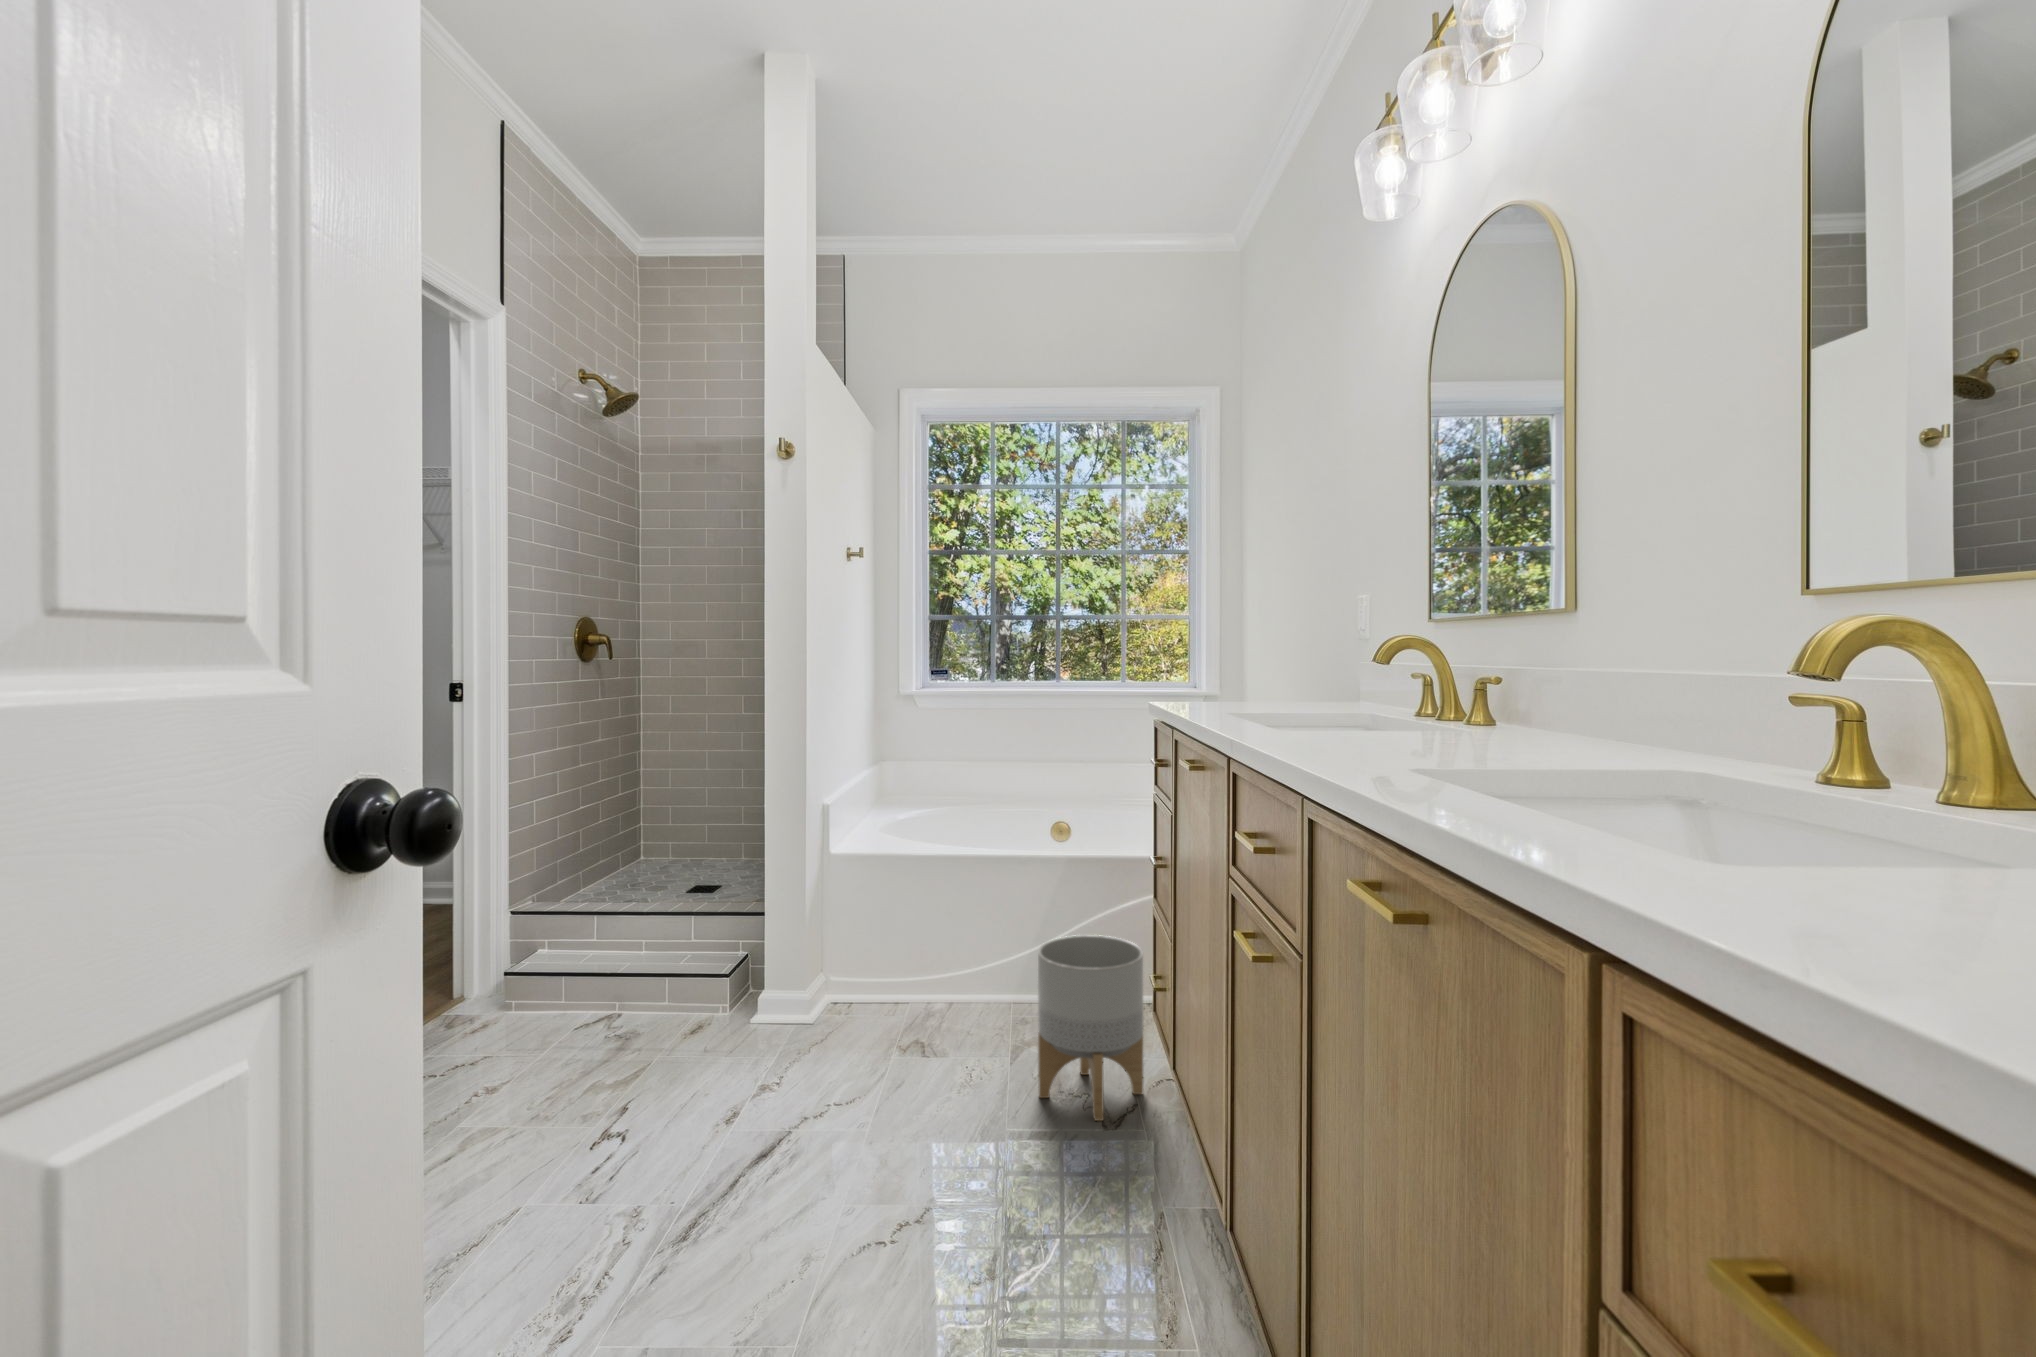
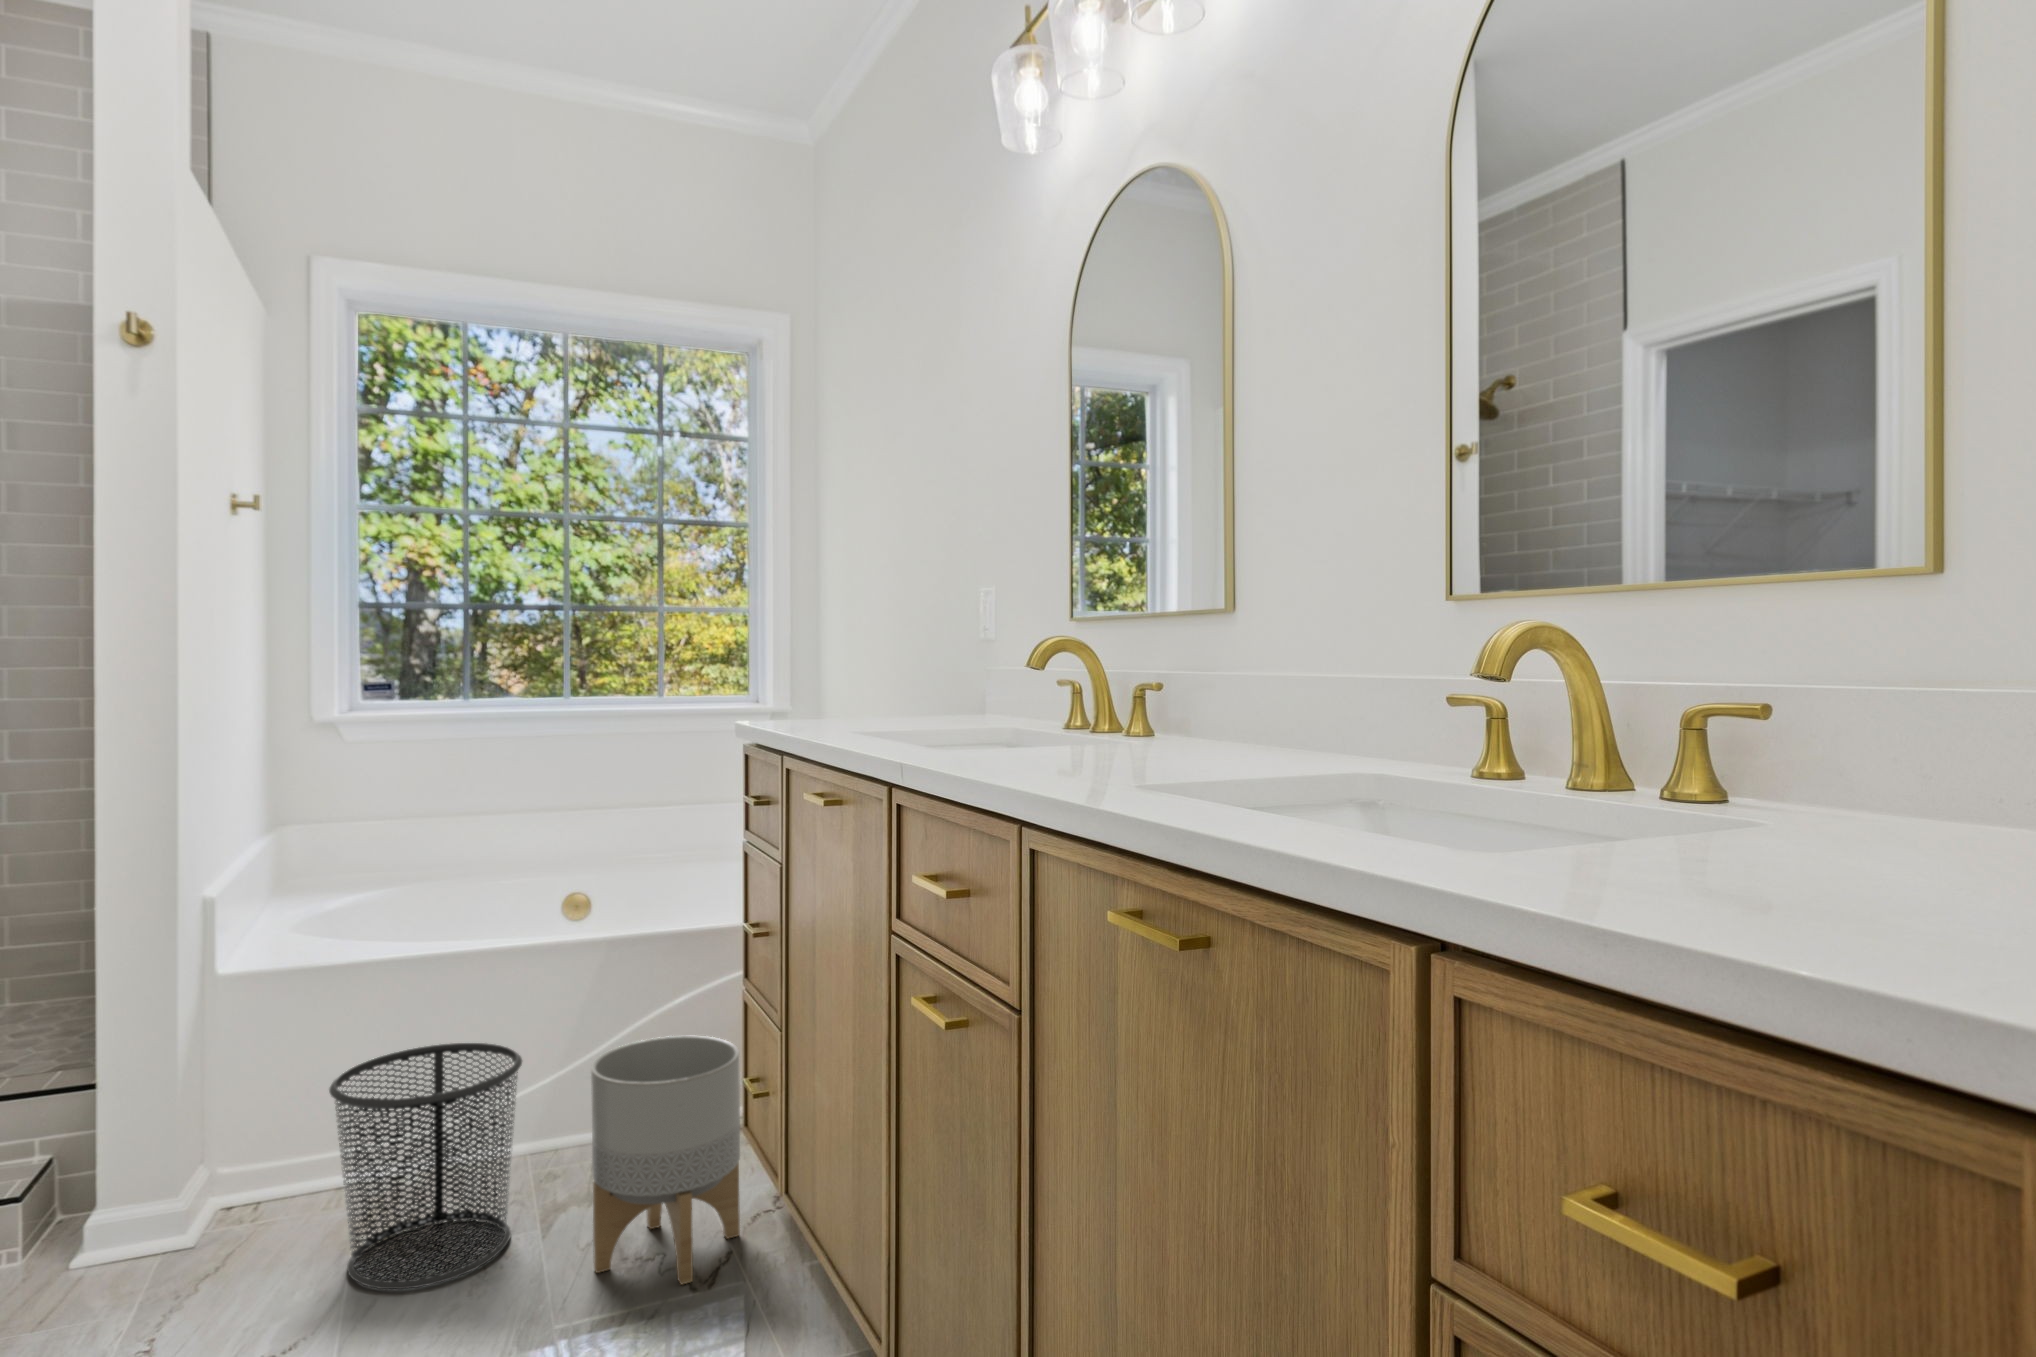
waste bin: none [881,918,999,1081] -> present [329,1043,522,1289]

